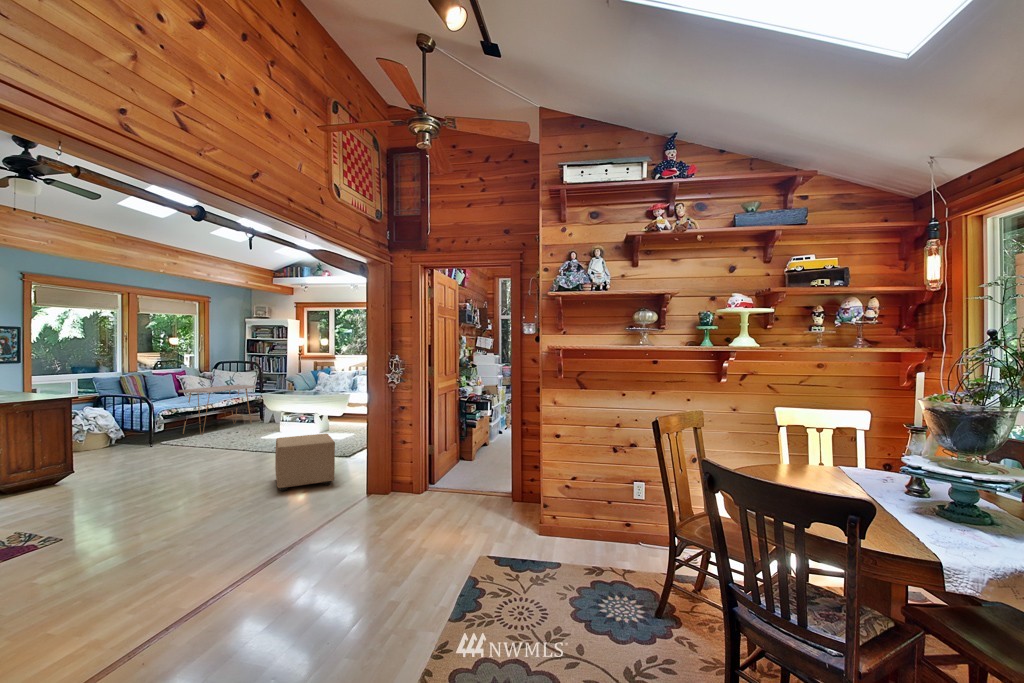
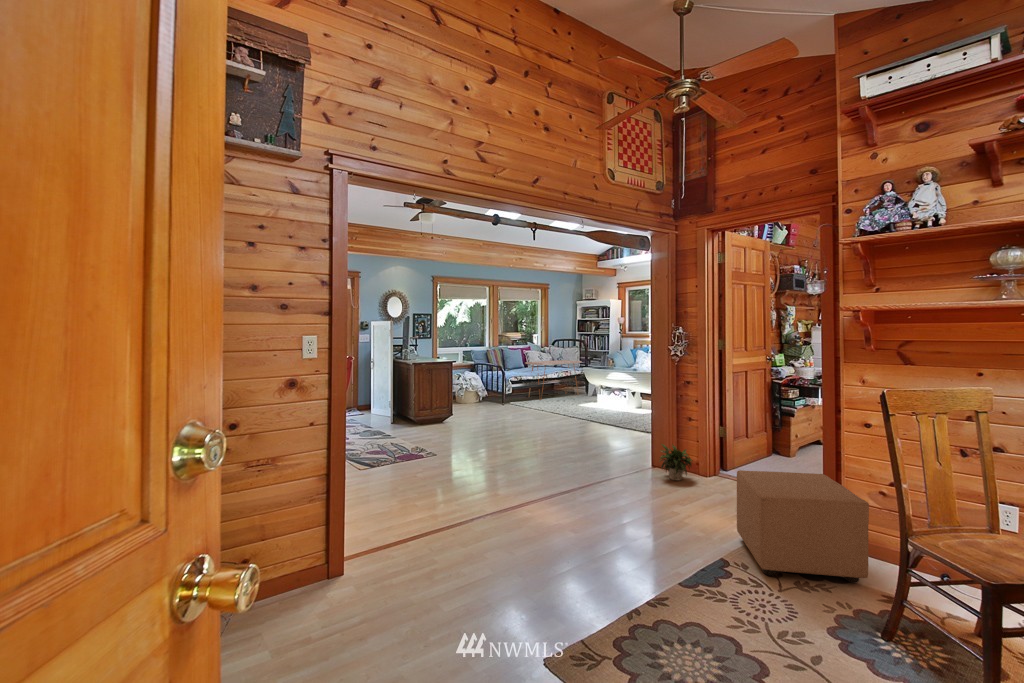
ottoman: present [275,434,335,491] -> present [737,470,869,583]
potted plant: none [378,469,412,506] -> present [660,444,692,481]

